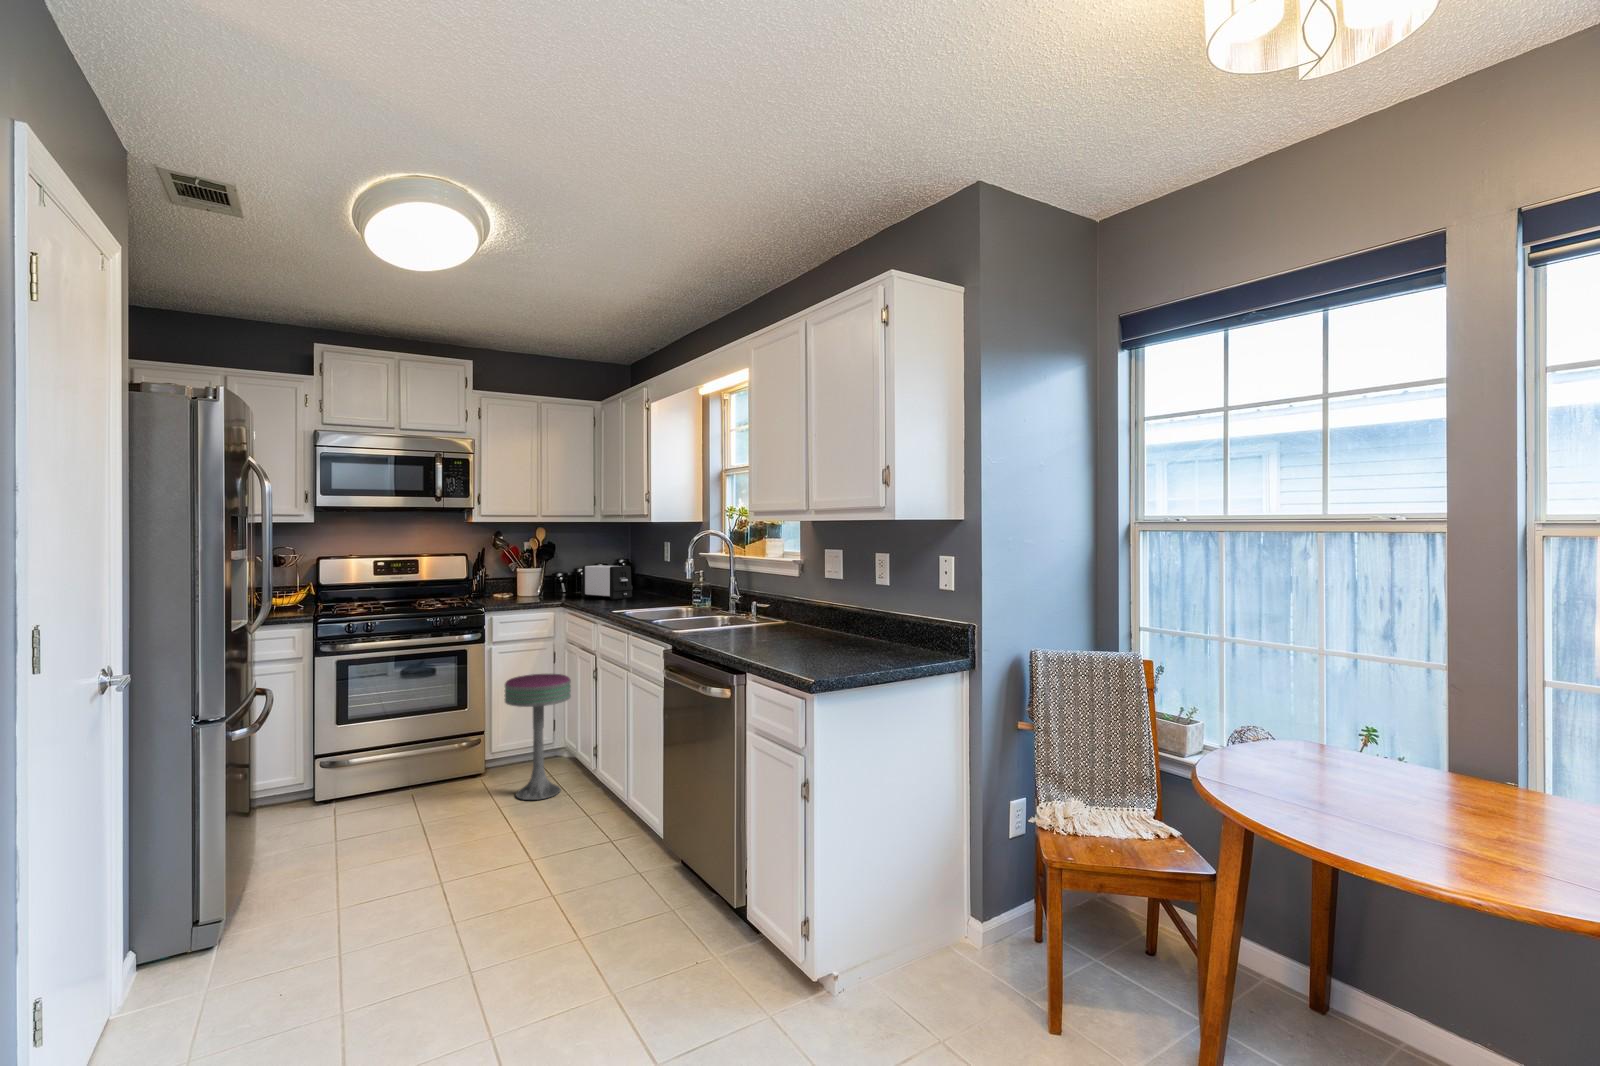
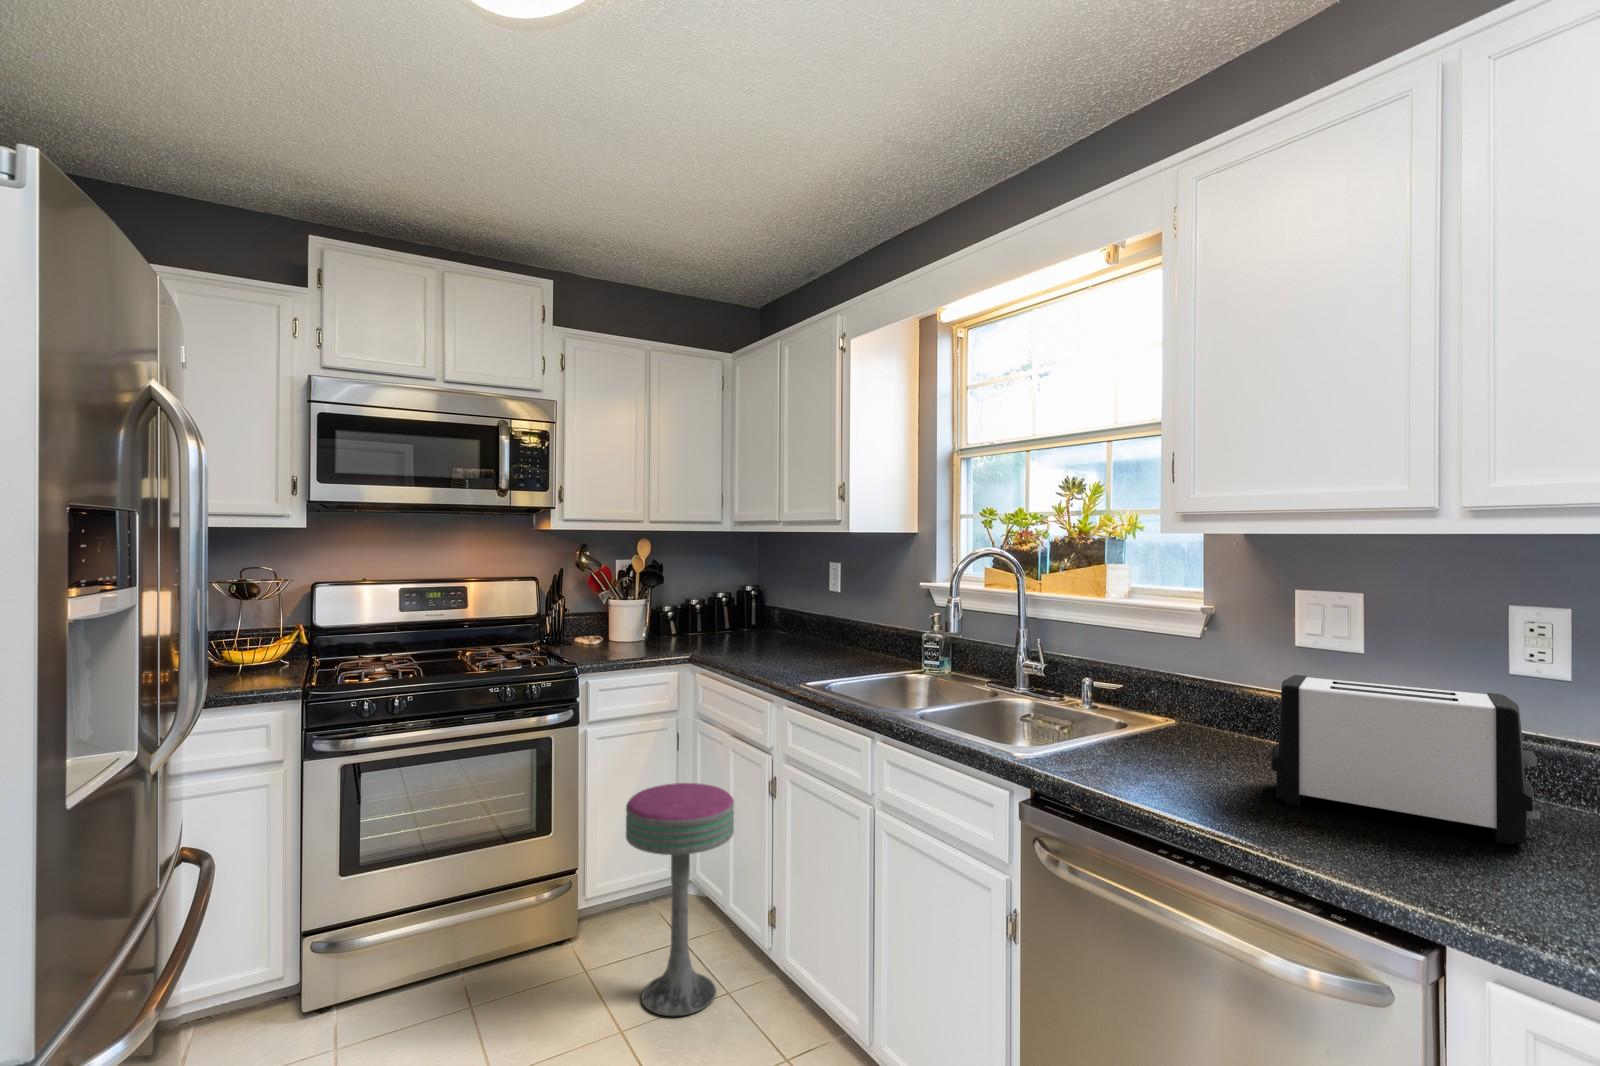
toaster: present [581,565,633,600] -> present [1271,675,1540,844]

